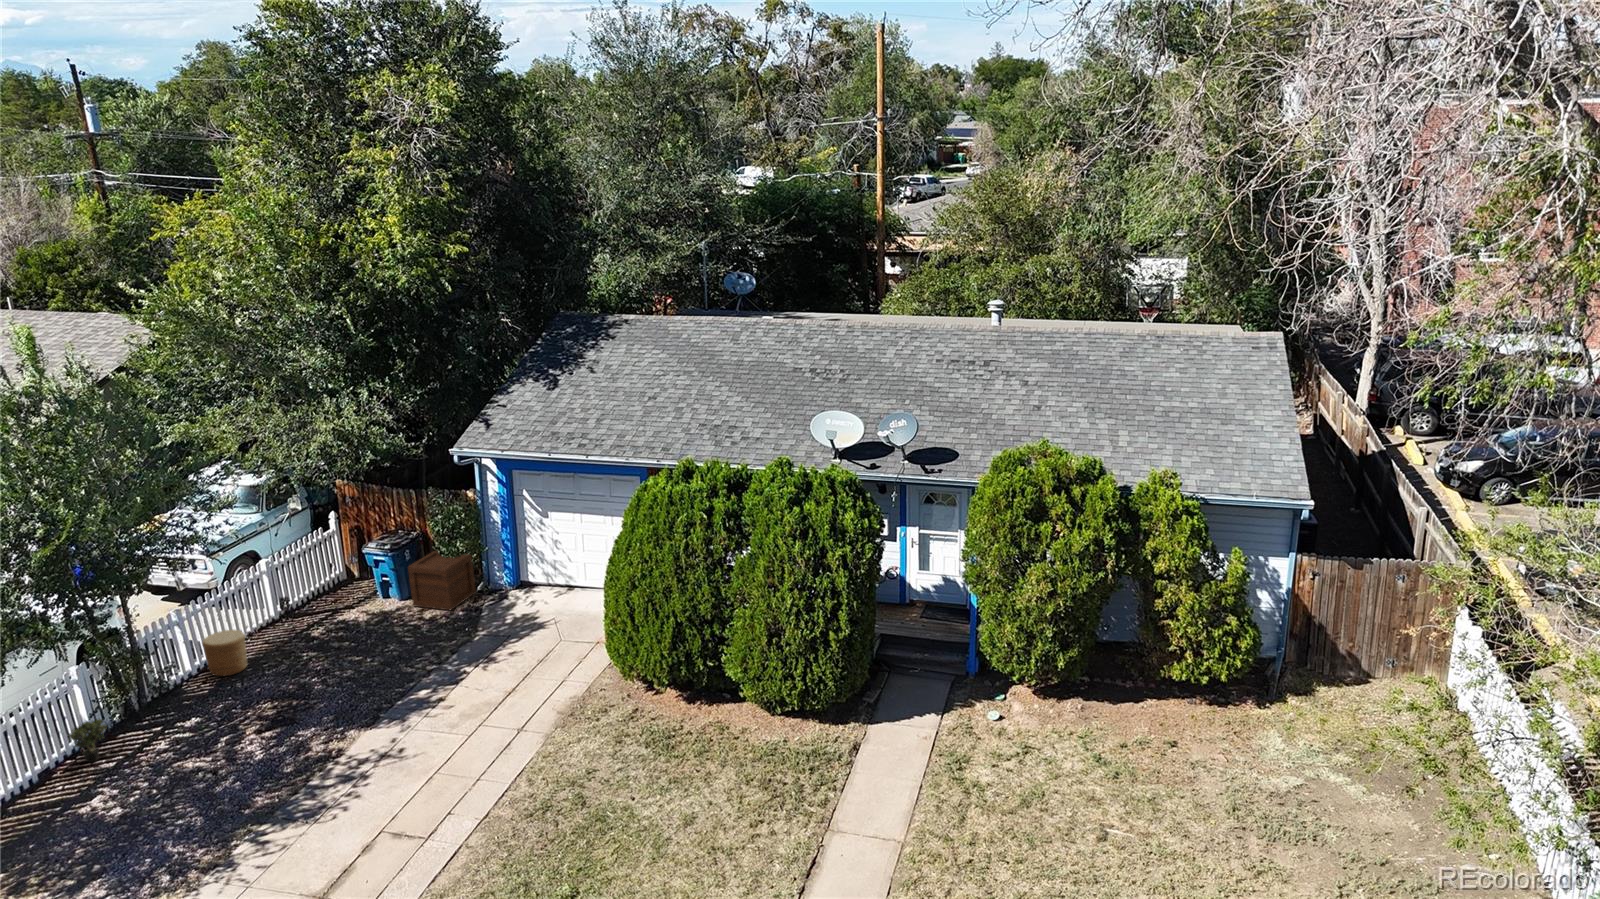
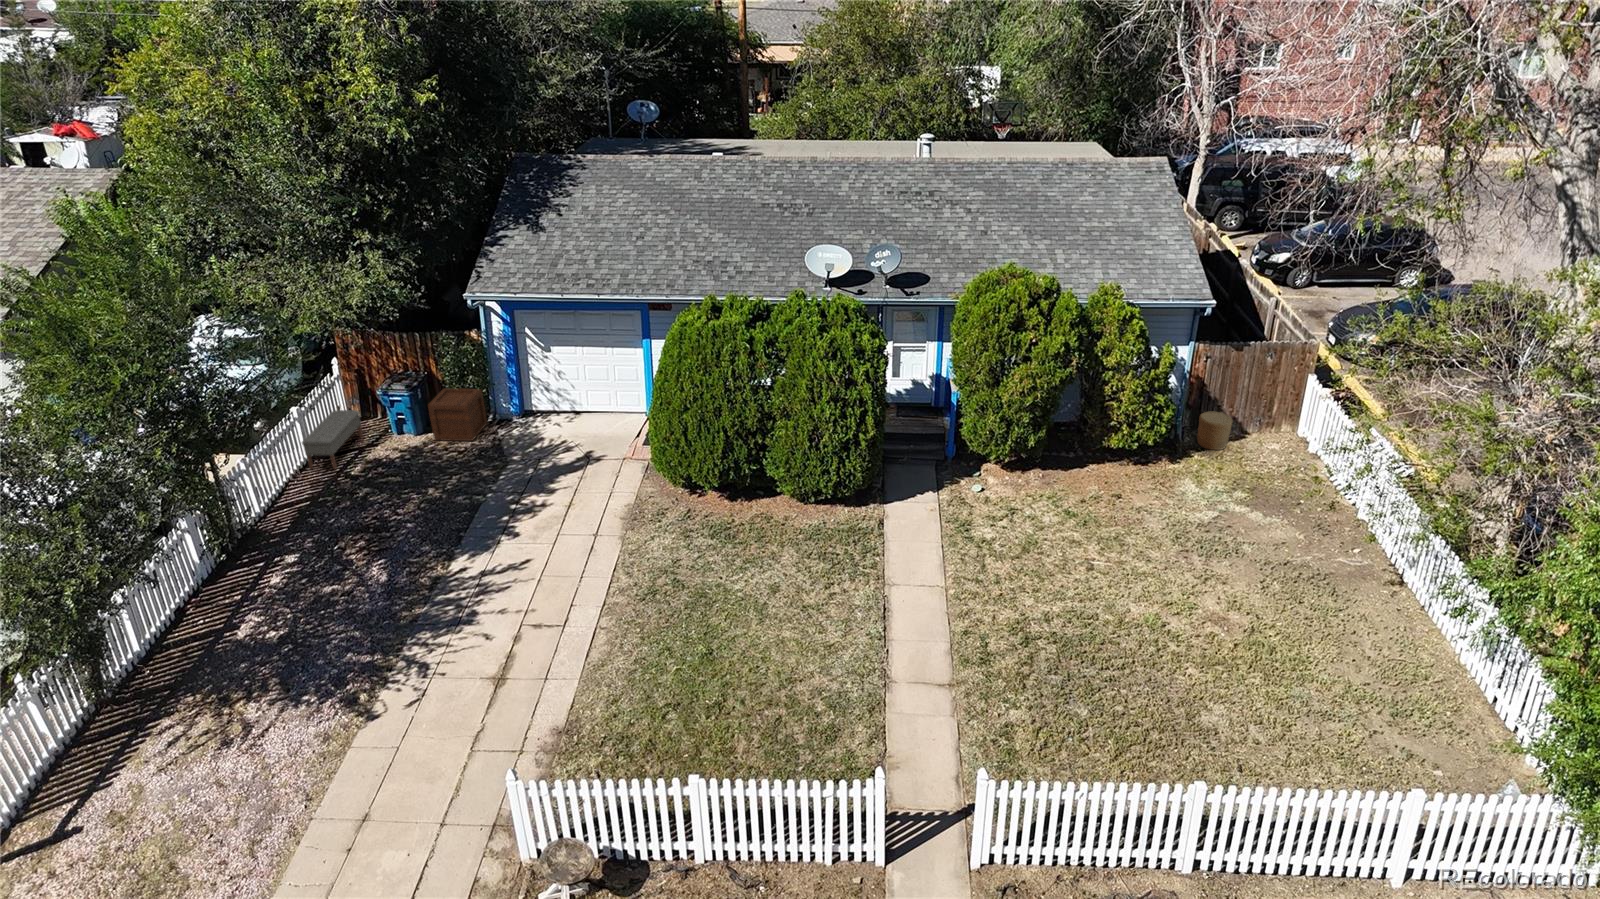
bench: none [267,567,346,630] -> present [302,410,364,470]
woven basket: present [202,630,247,676] -> present [1197,411,1232,450]
potted plant: present [68,719,107,762] -> none [192,561,226,600]

